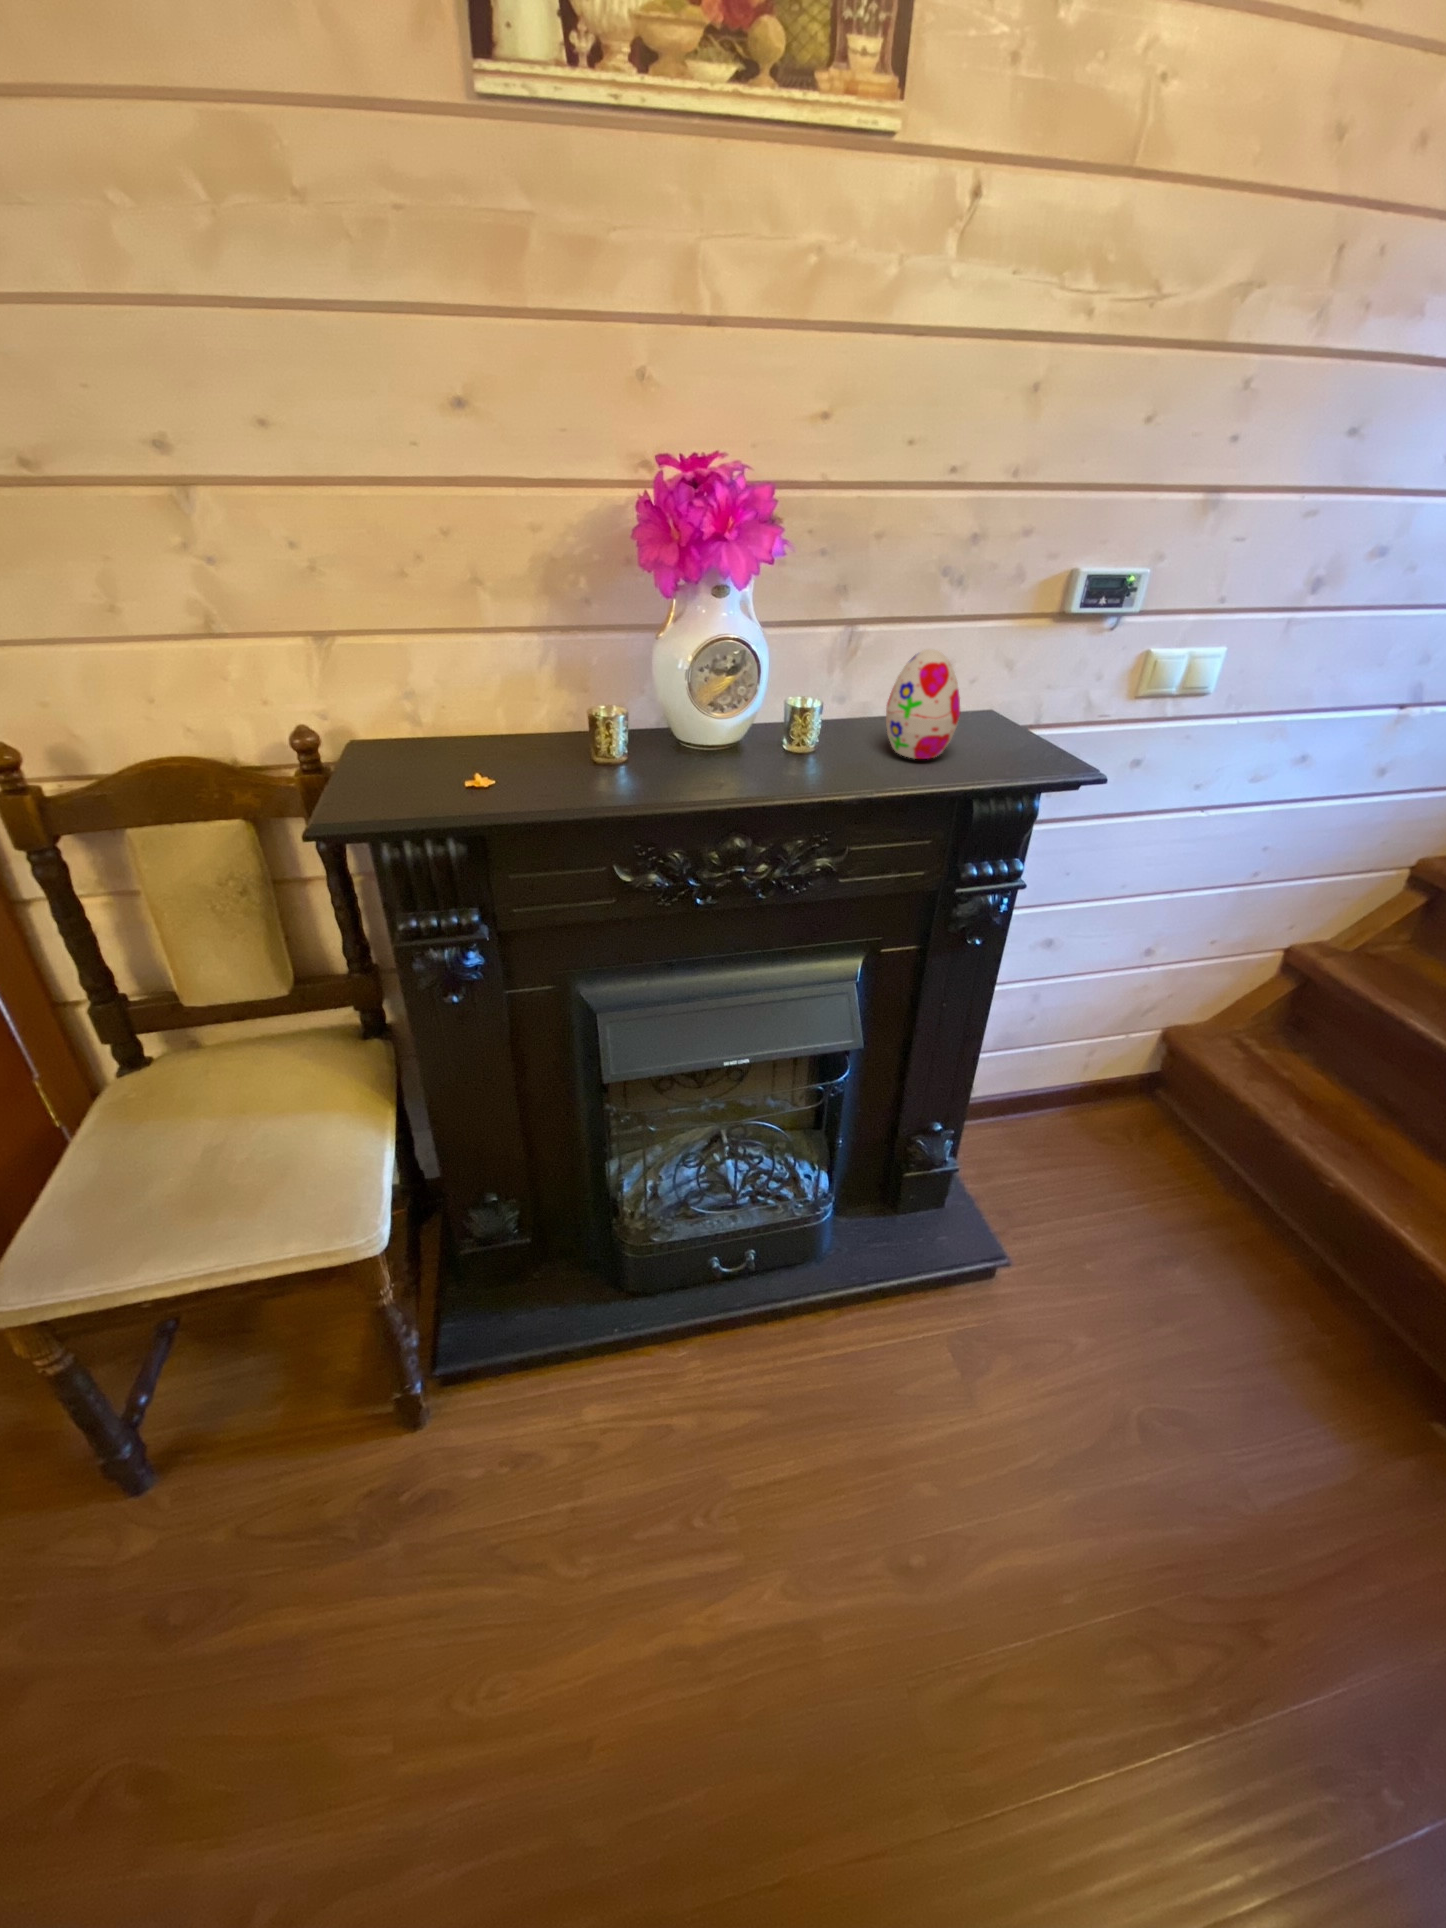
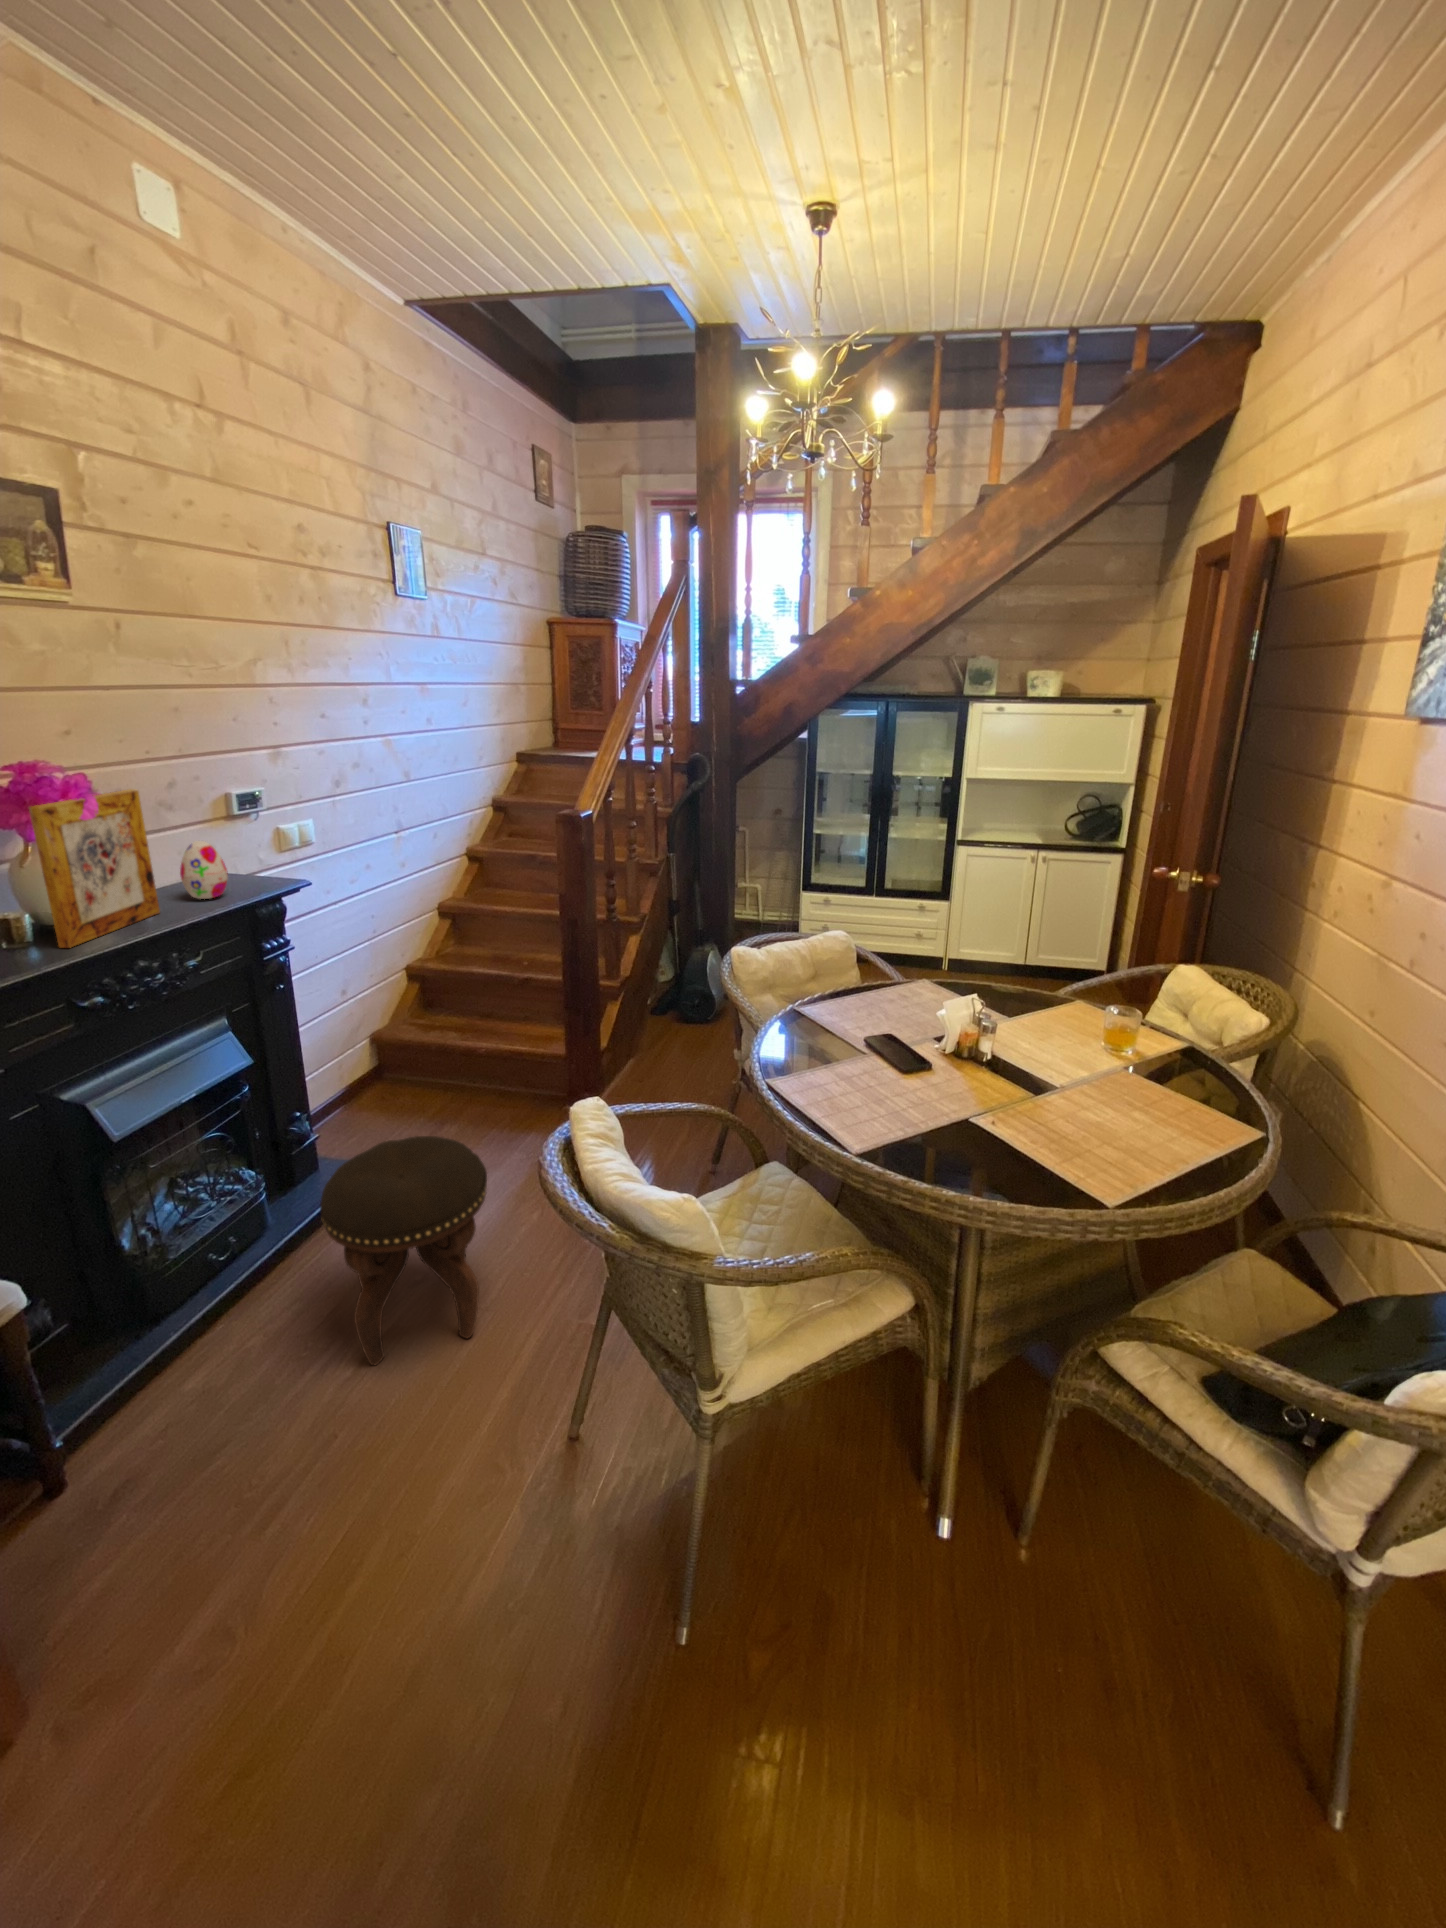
picture frame: none [628,528,843,786] -> present [29,789,160,948]
footstool: none [719,1338,1067,1819] -> present [320,1136,487,1365]

